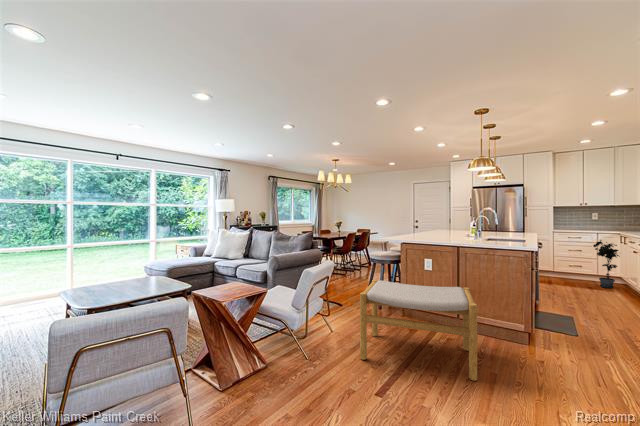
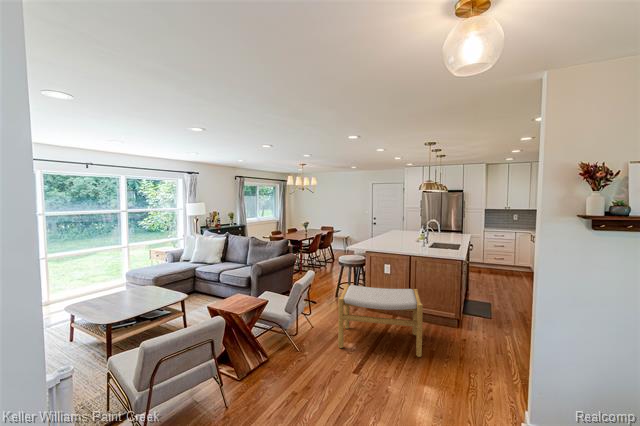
potted plant: present [593,240,620,288] -> none [511,238,531,276]

